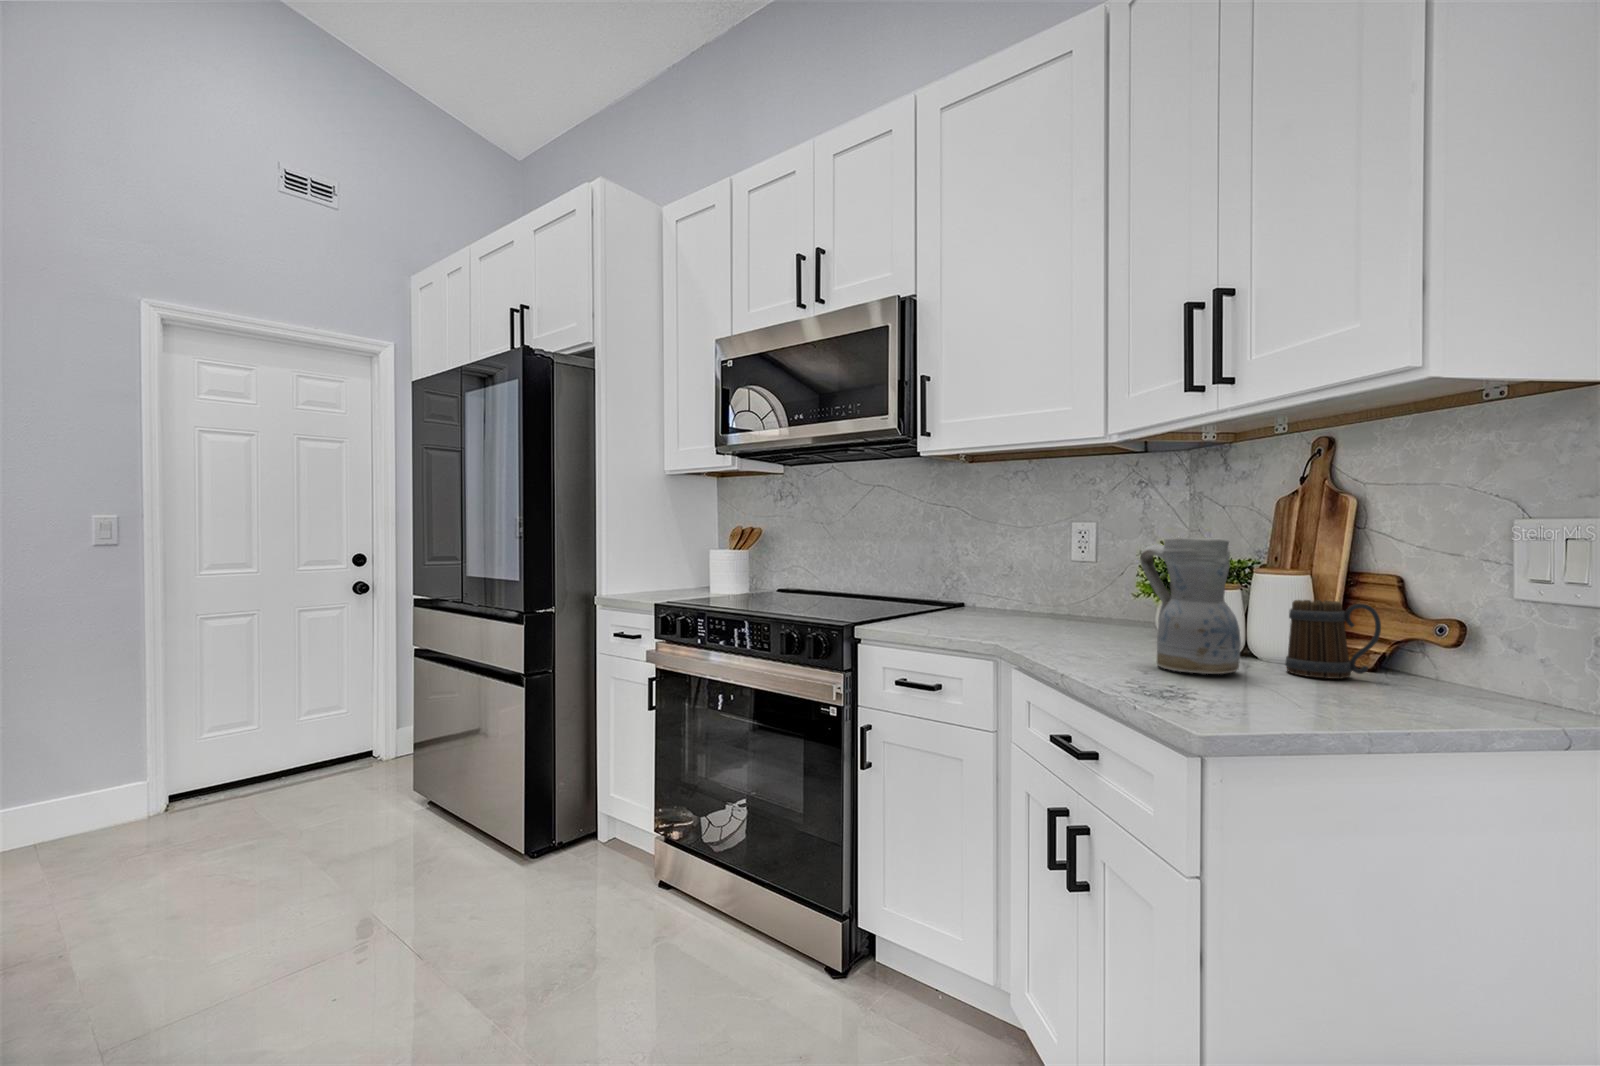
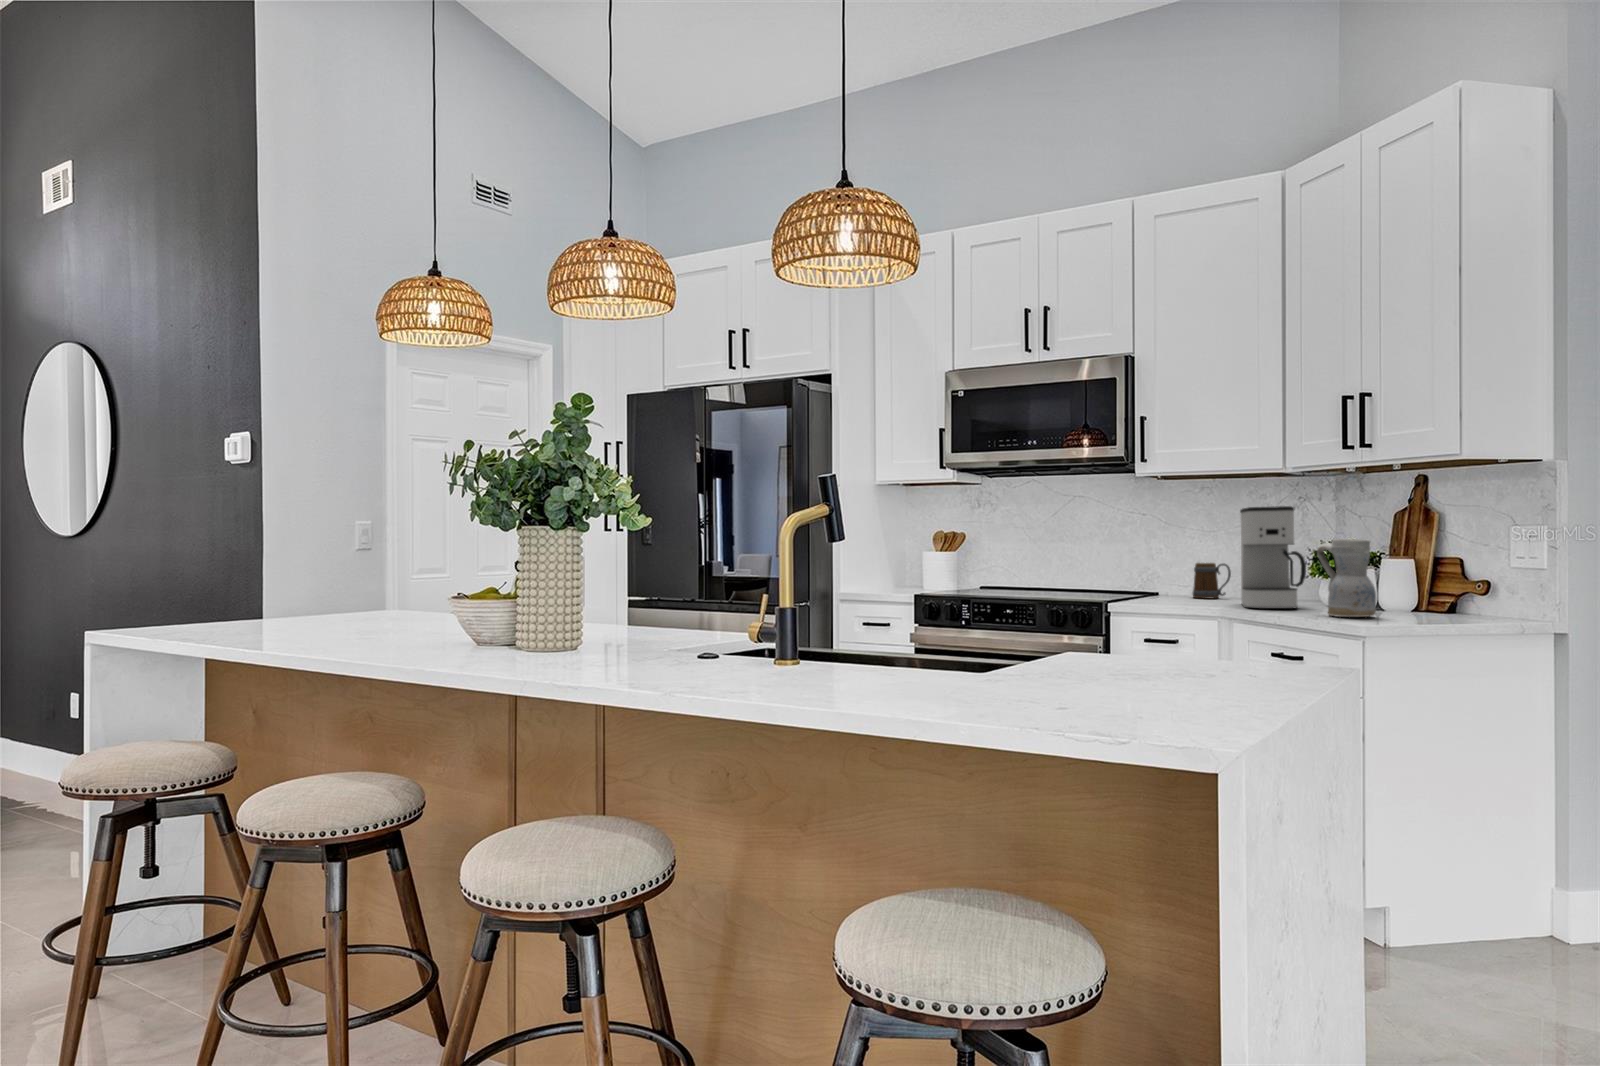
coffee maker: none [1040,489,1134,647] -> present [1240,506,1306,609]
mug: present [1285,600,1381,679] -> present [1193,563,1231,598]

